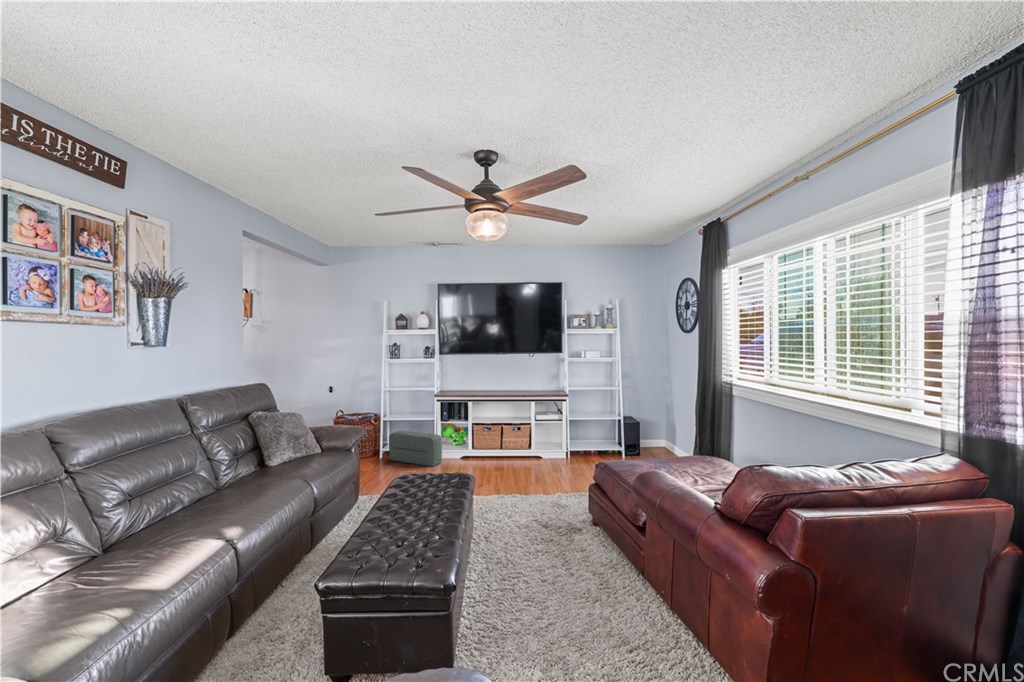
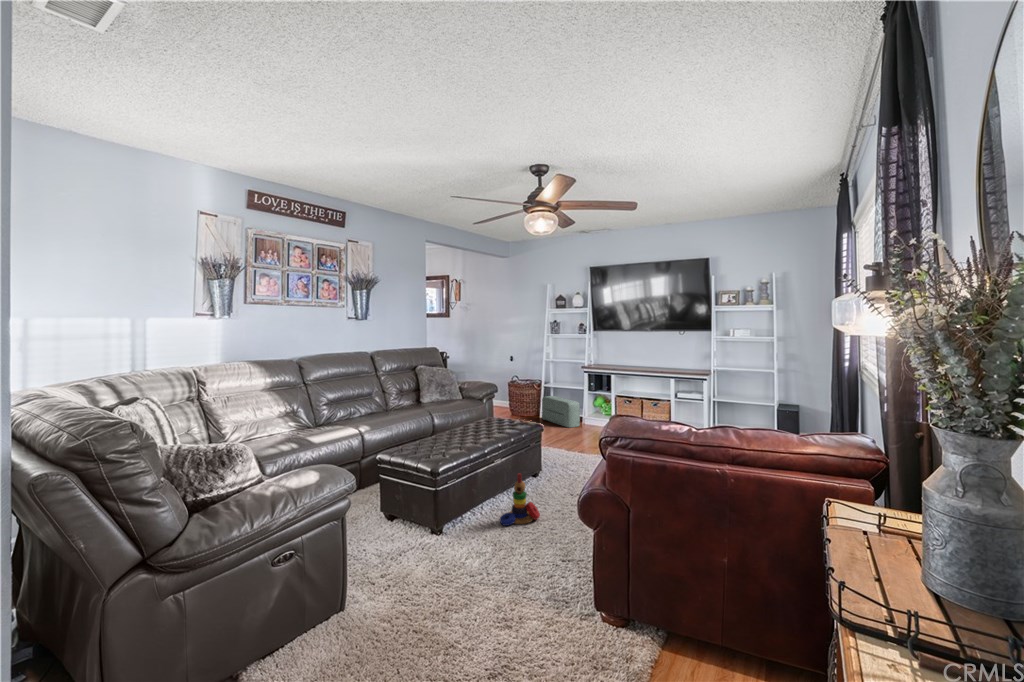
stacking toy: none [532,554,574,634] -> present [500,473,540,526]

